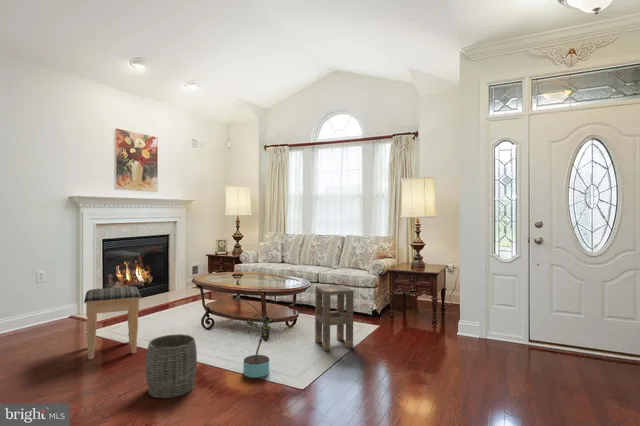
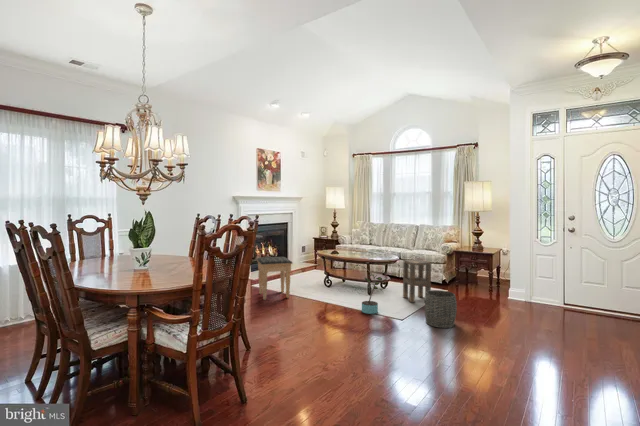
woven basket: present [145,334,197,398] -> present [425,290,457,328]

